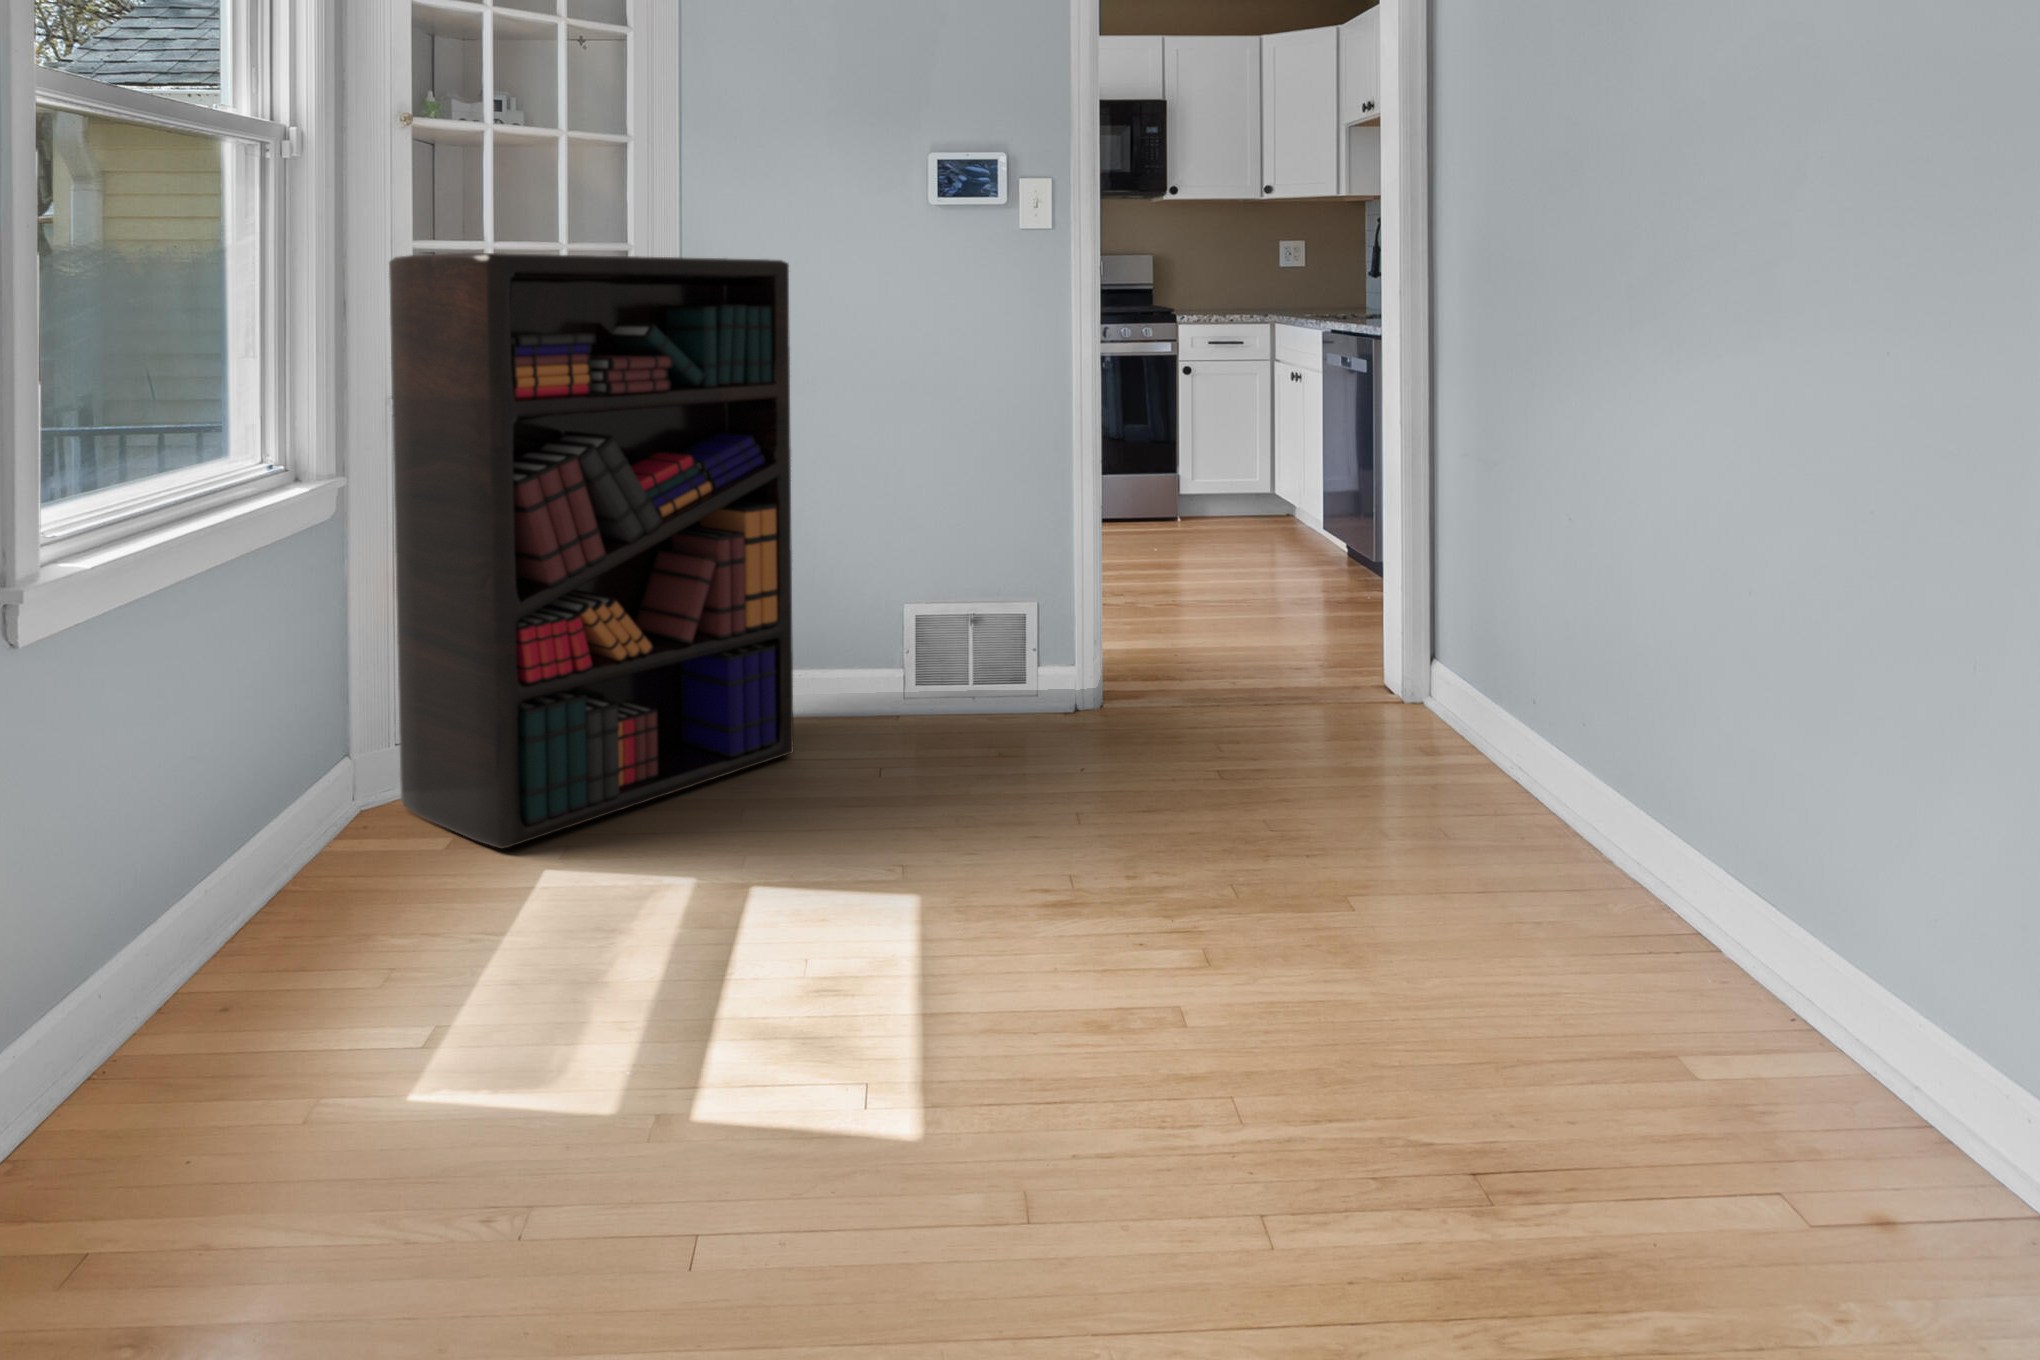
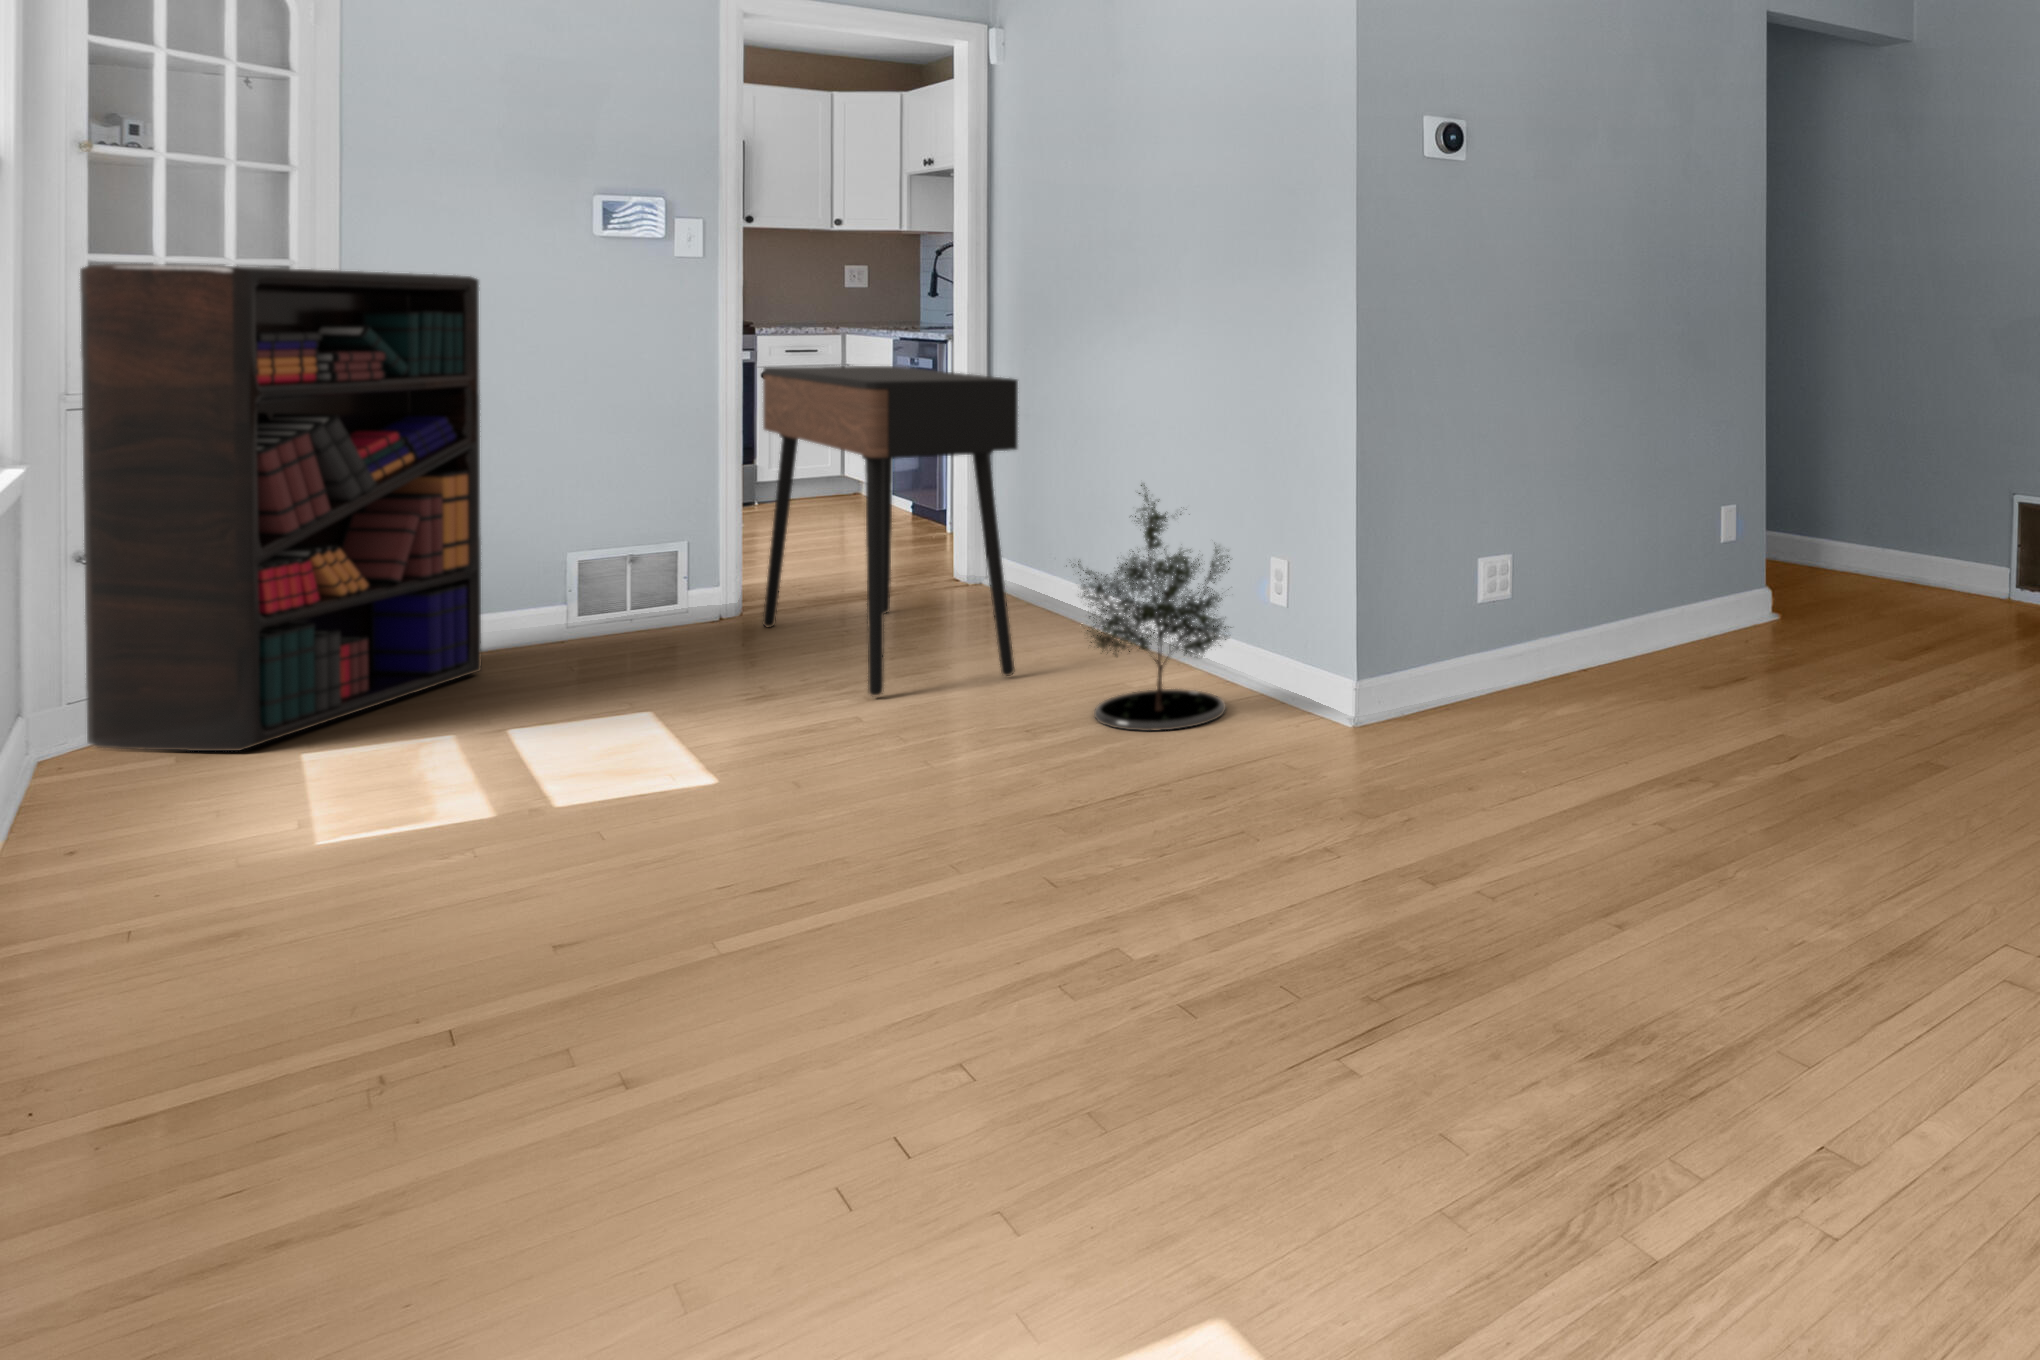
console table: none [1121,373,1460,921] -> present [763,366,1018,696]
potted tree: none [1540,629,1928,1188] -> present [1072,485,1231,731]

